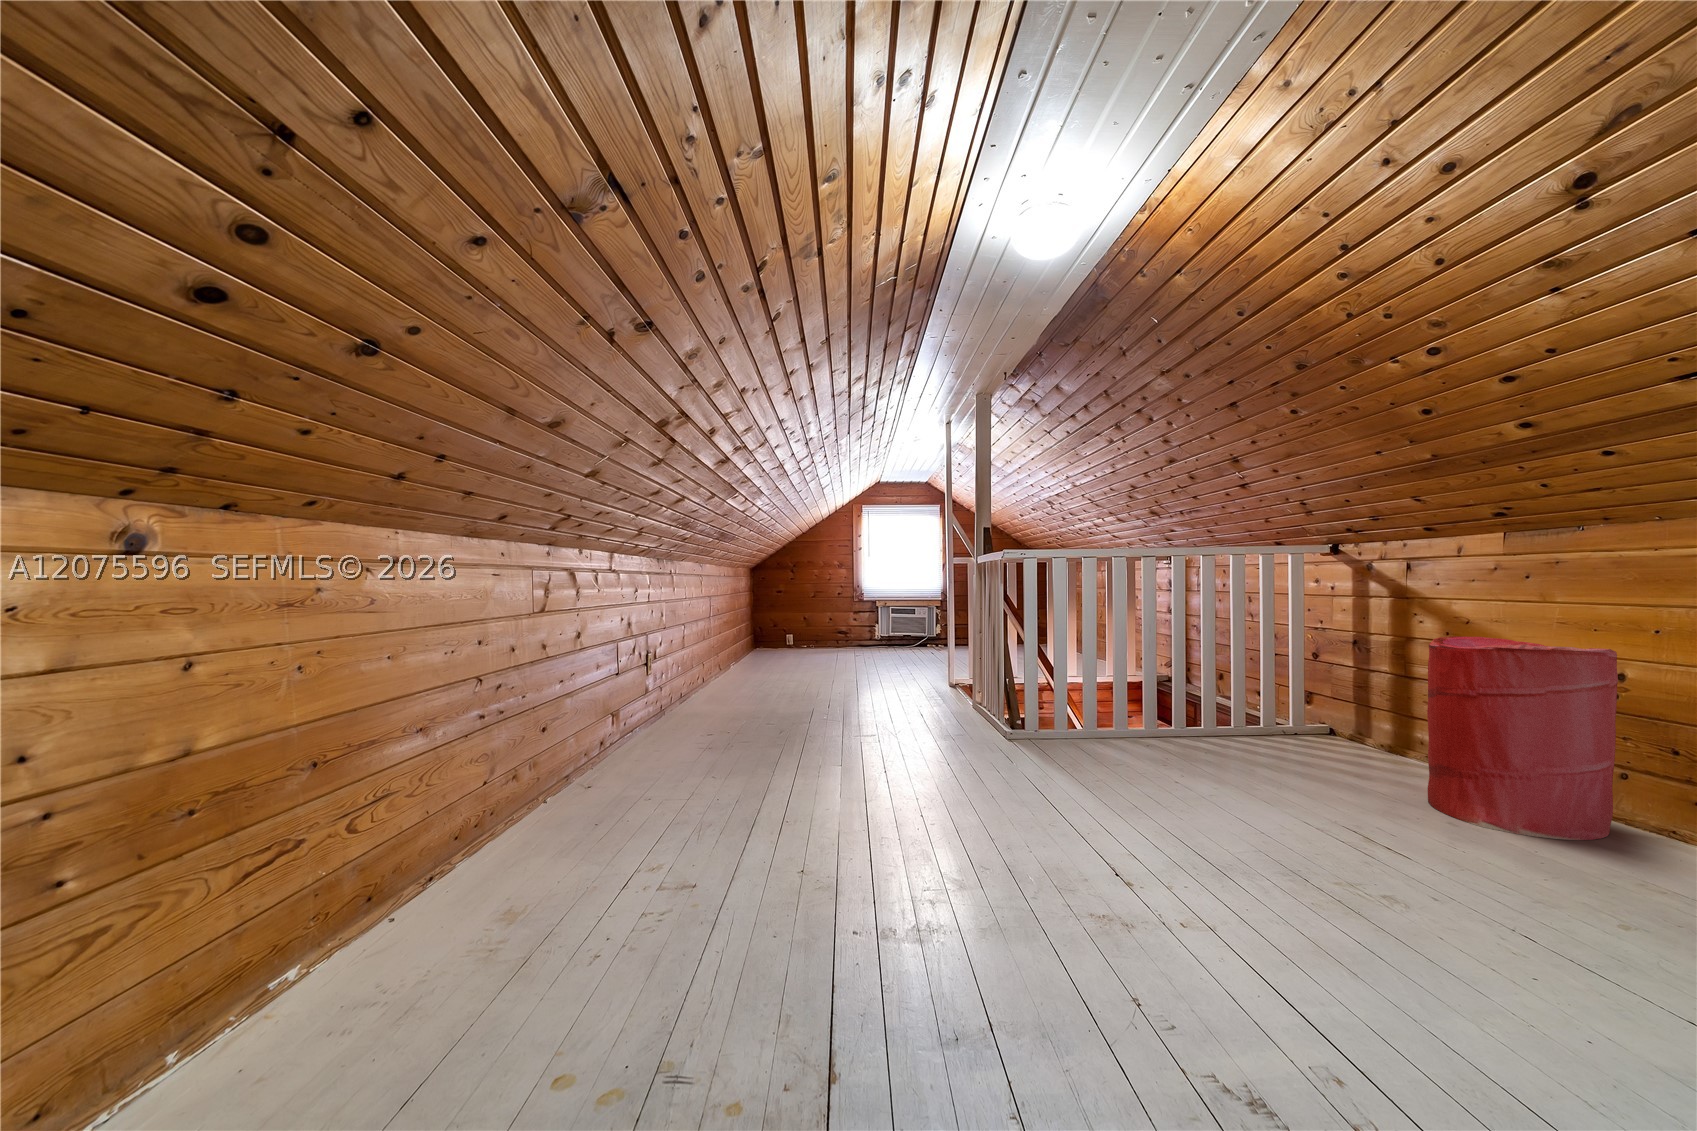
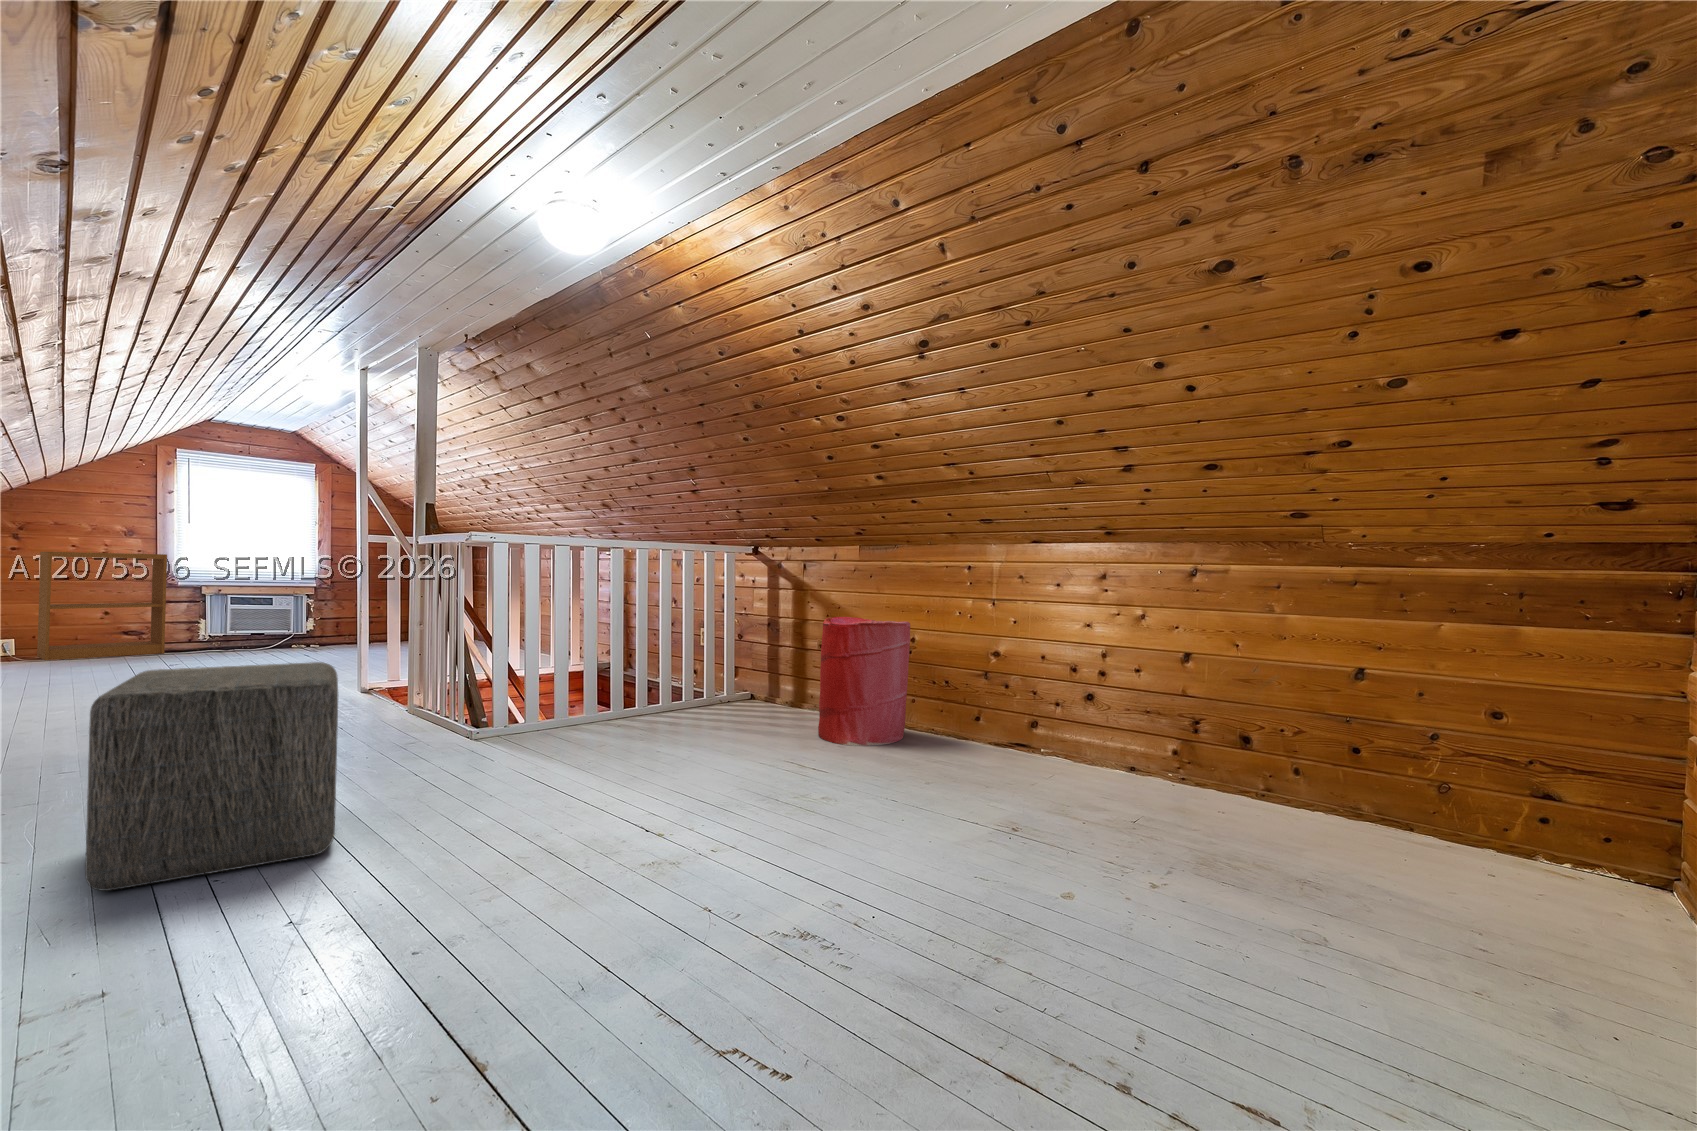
bookshelf: none [806,574,862,642] -> present [37,552,167,660]
ottoman: none [725,654,879,812] -> present [85,662,338,891]

